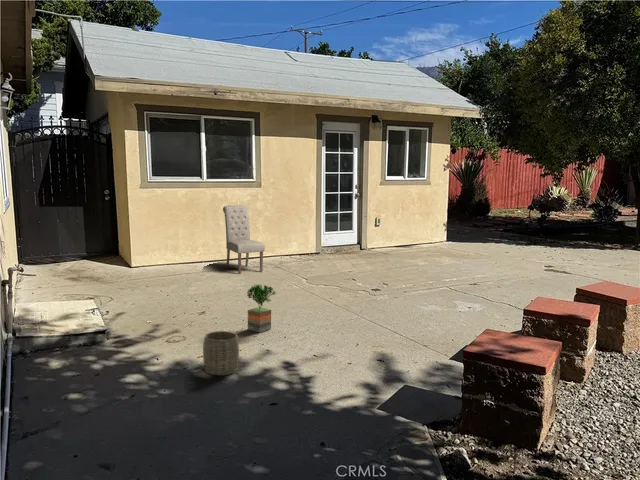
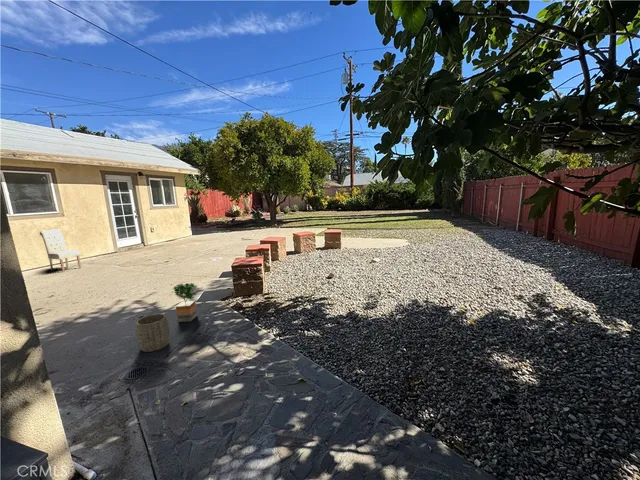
potted tree: present [247,285,276,333] -> present [173,283,197,322]
woven basket: present [203,331,239,375] -> present [136,314,169,352]

